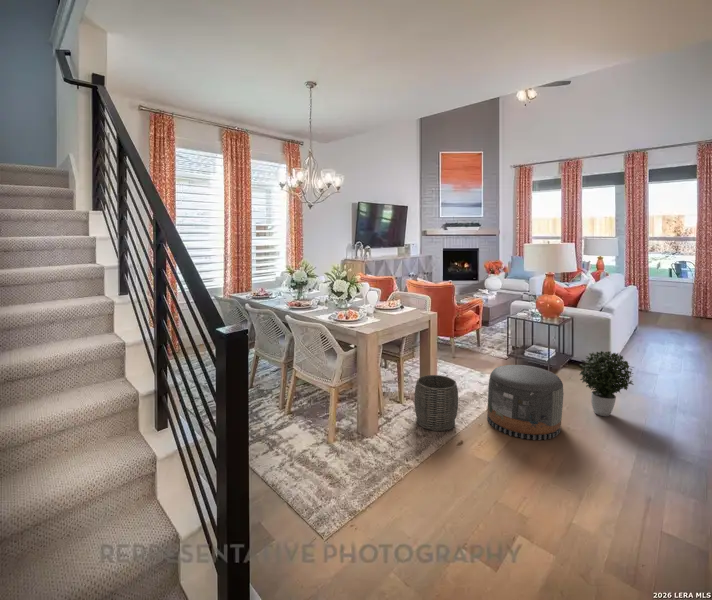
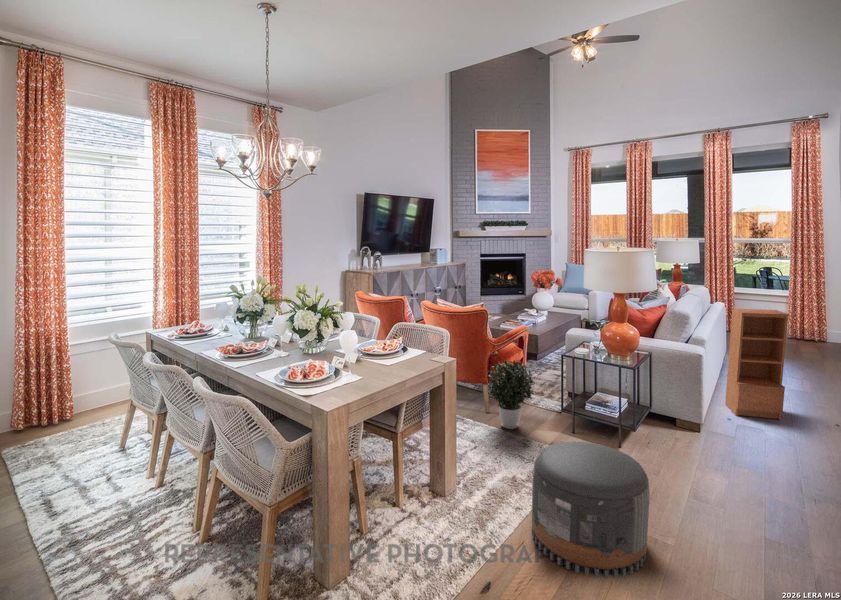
bookcase: none [629,287,678,367] -> present [725,309,789,419]
potted plant: present [580,351,633,416] -> present [487,361,534,429]
woven basket: present [414,375,458,431] -> none [414,464,484,565]

